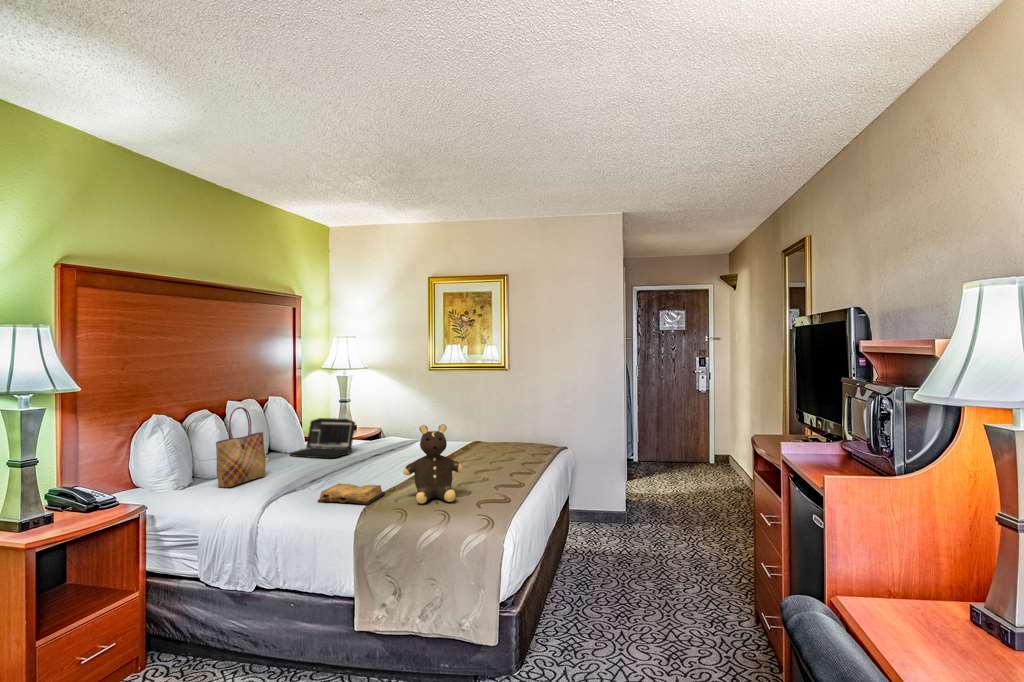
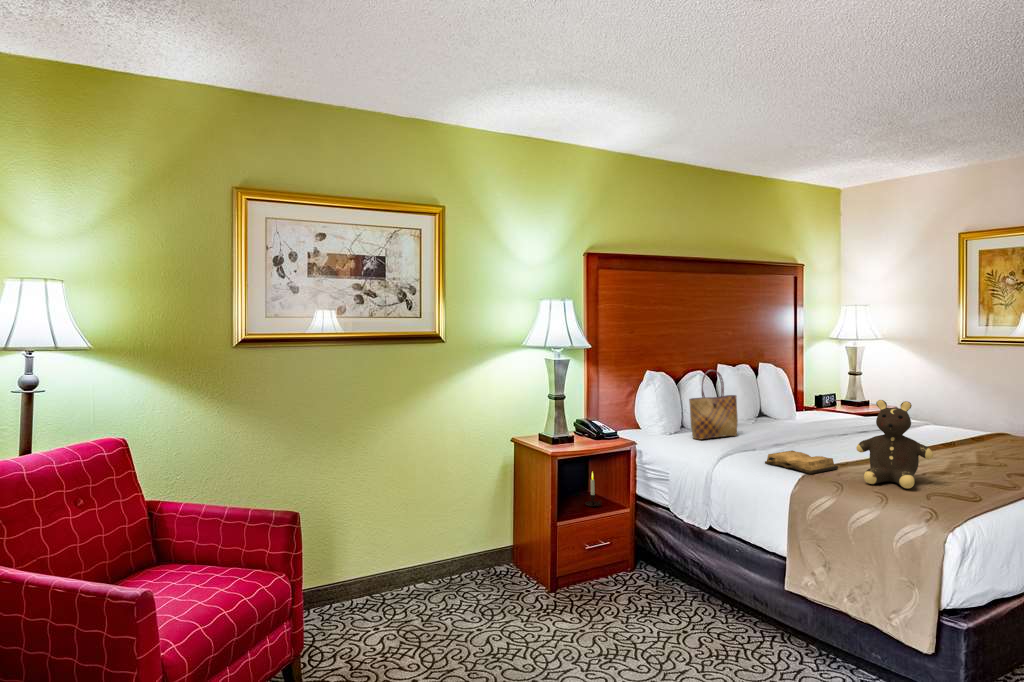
laptop: present [290,418,355,458] -> none [774,388,845,430]
candle: none [68,555,98,605] -> present [585,472,602,507]

